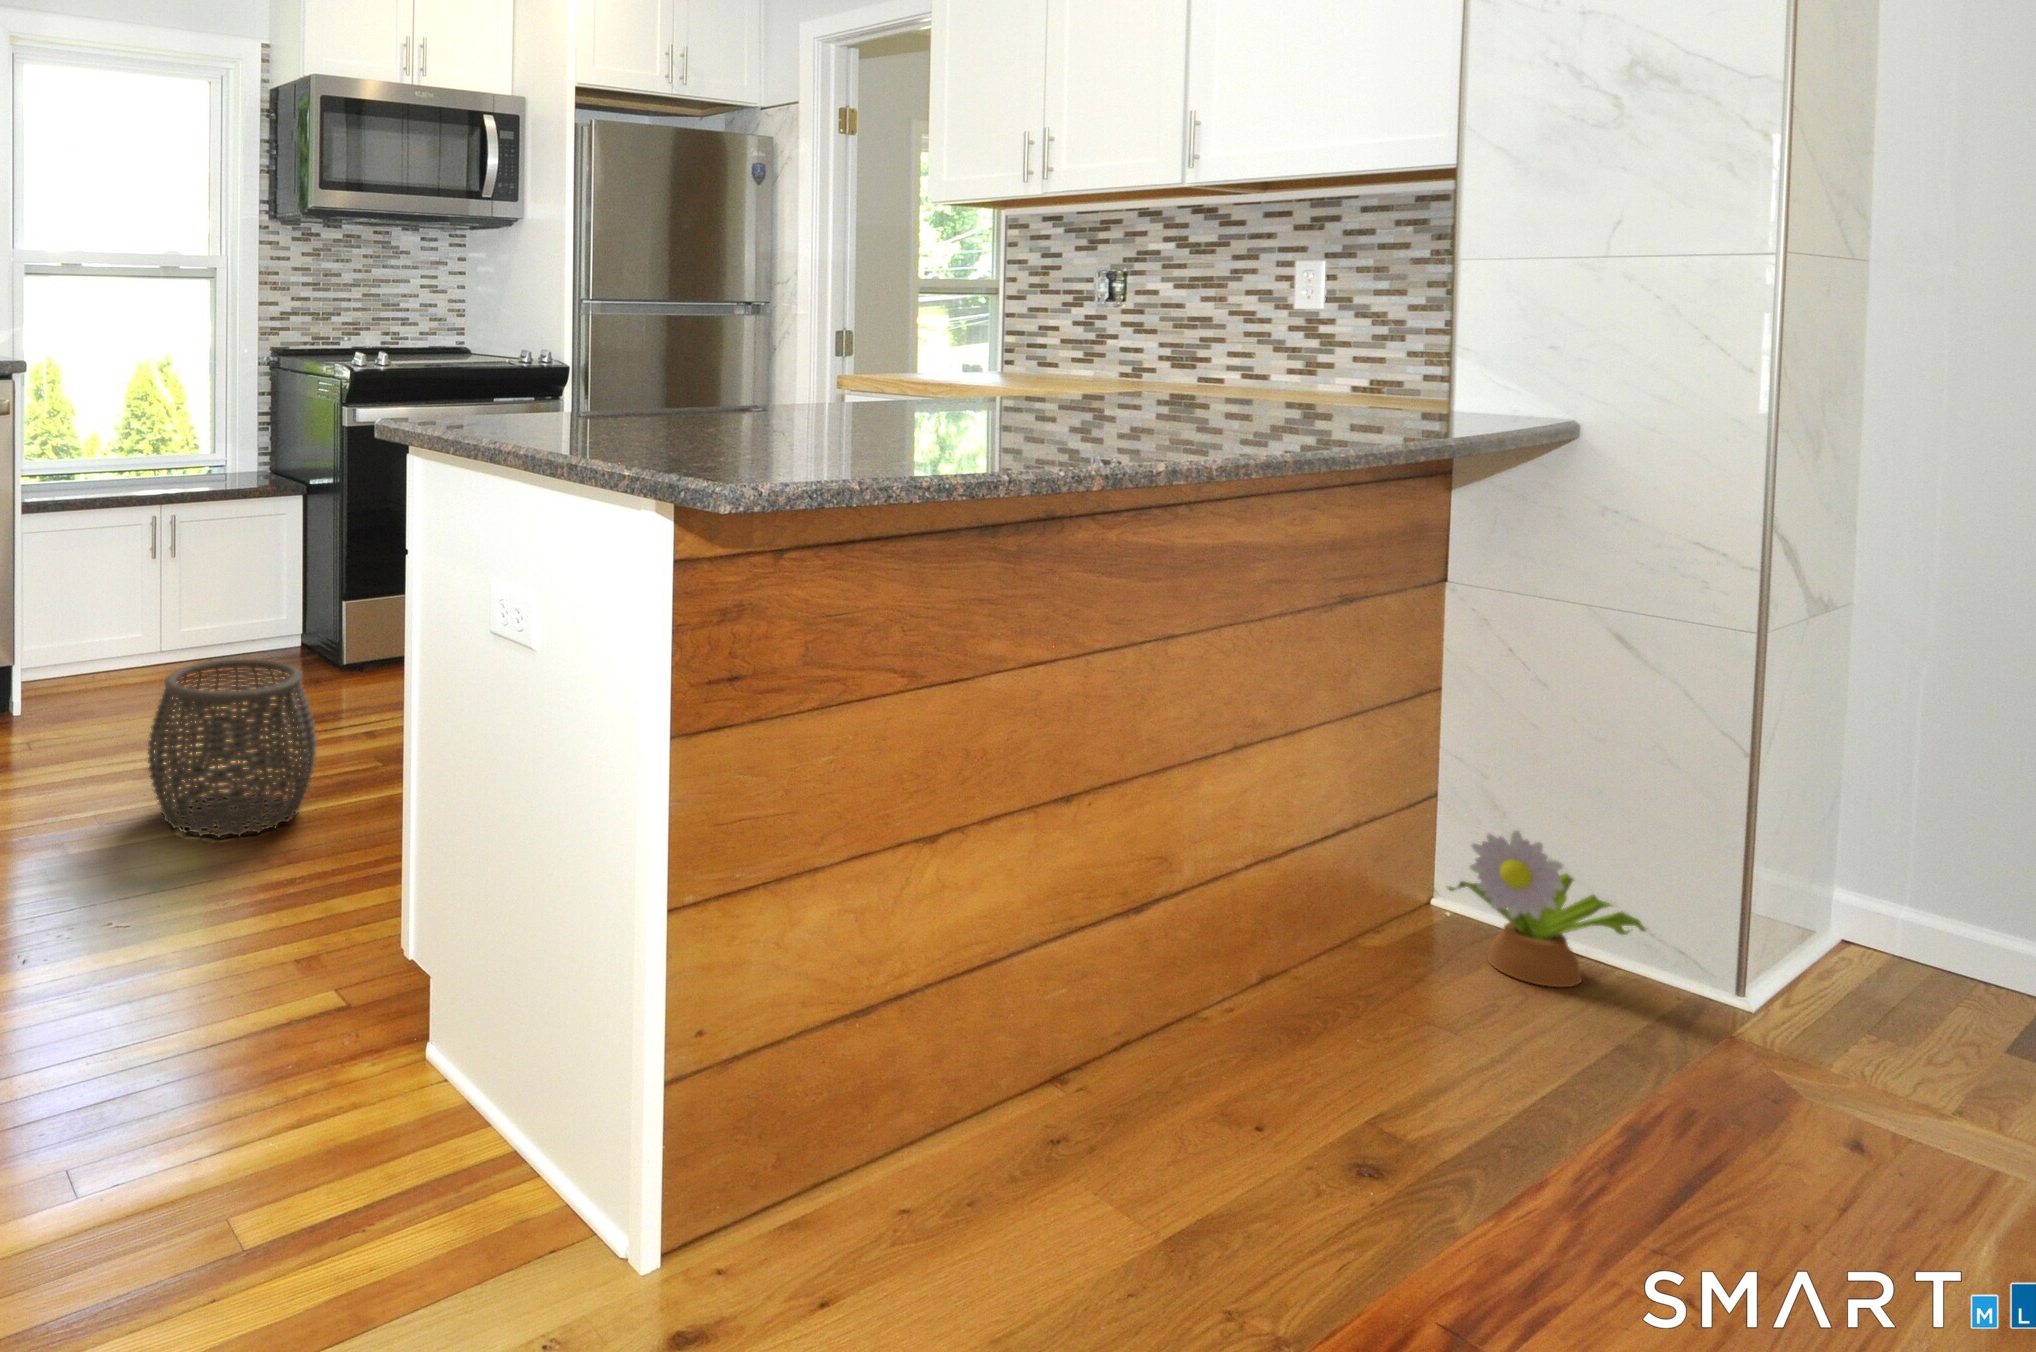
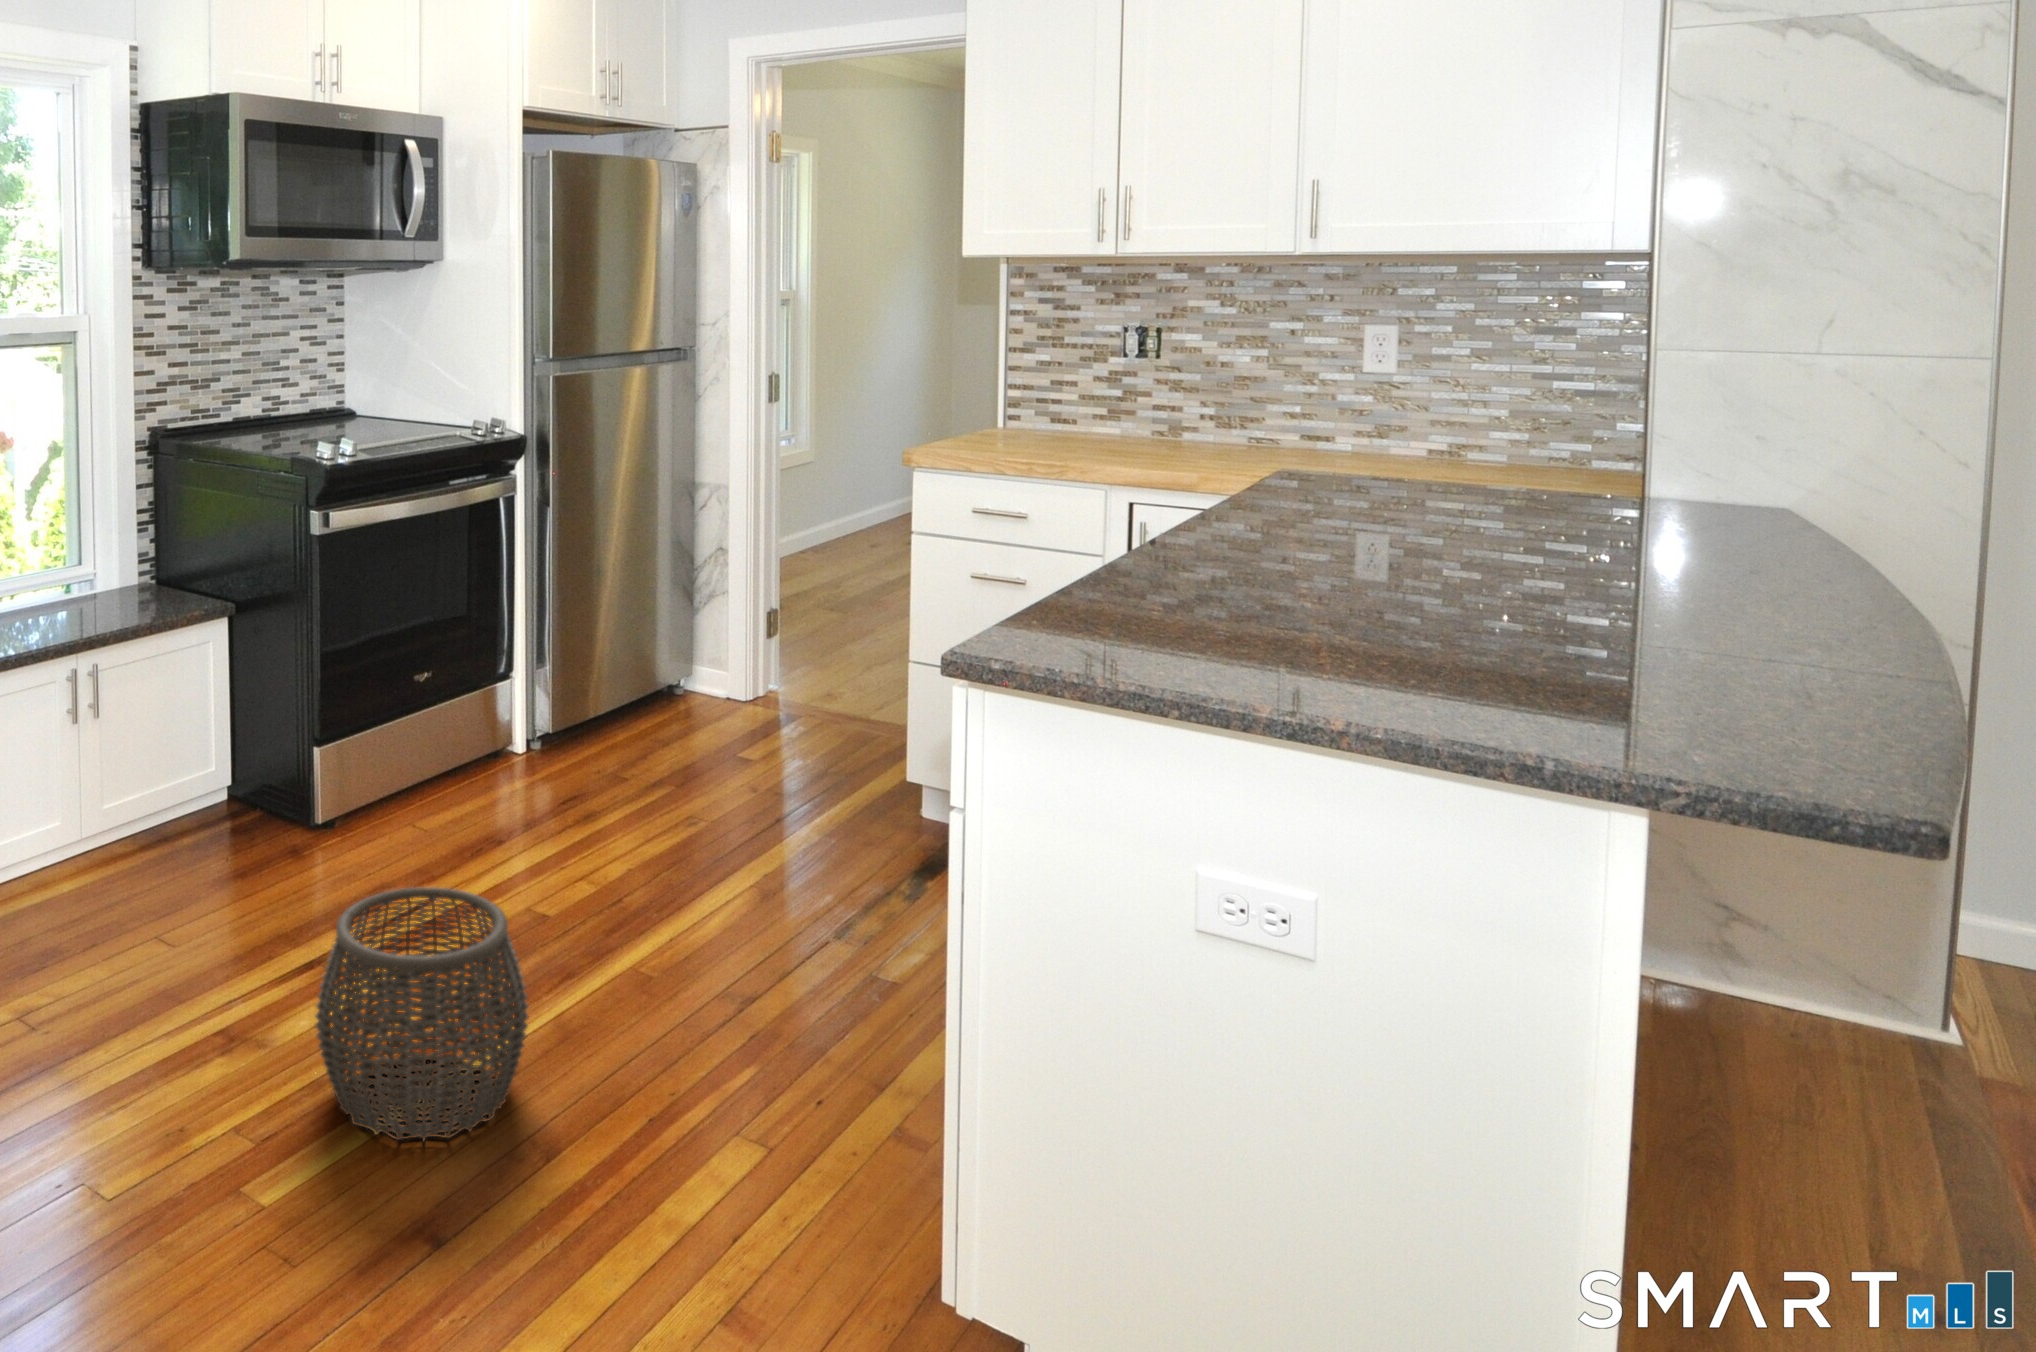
decorative plant: present [1448,831,1646,987] -> none [1716,925,1911,1068]

